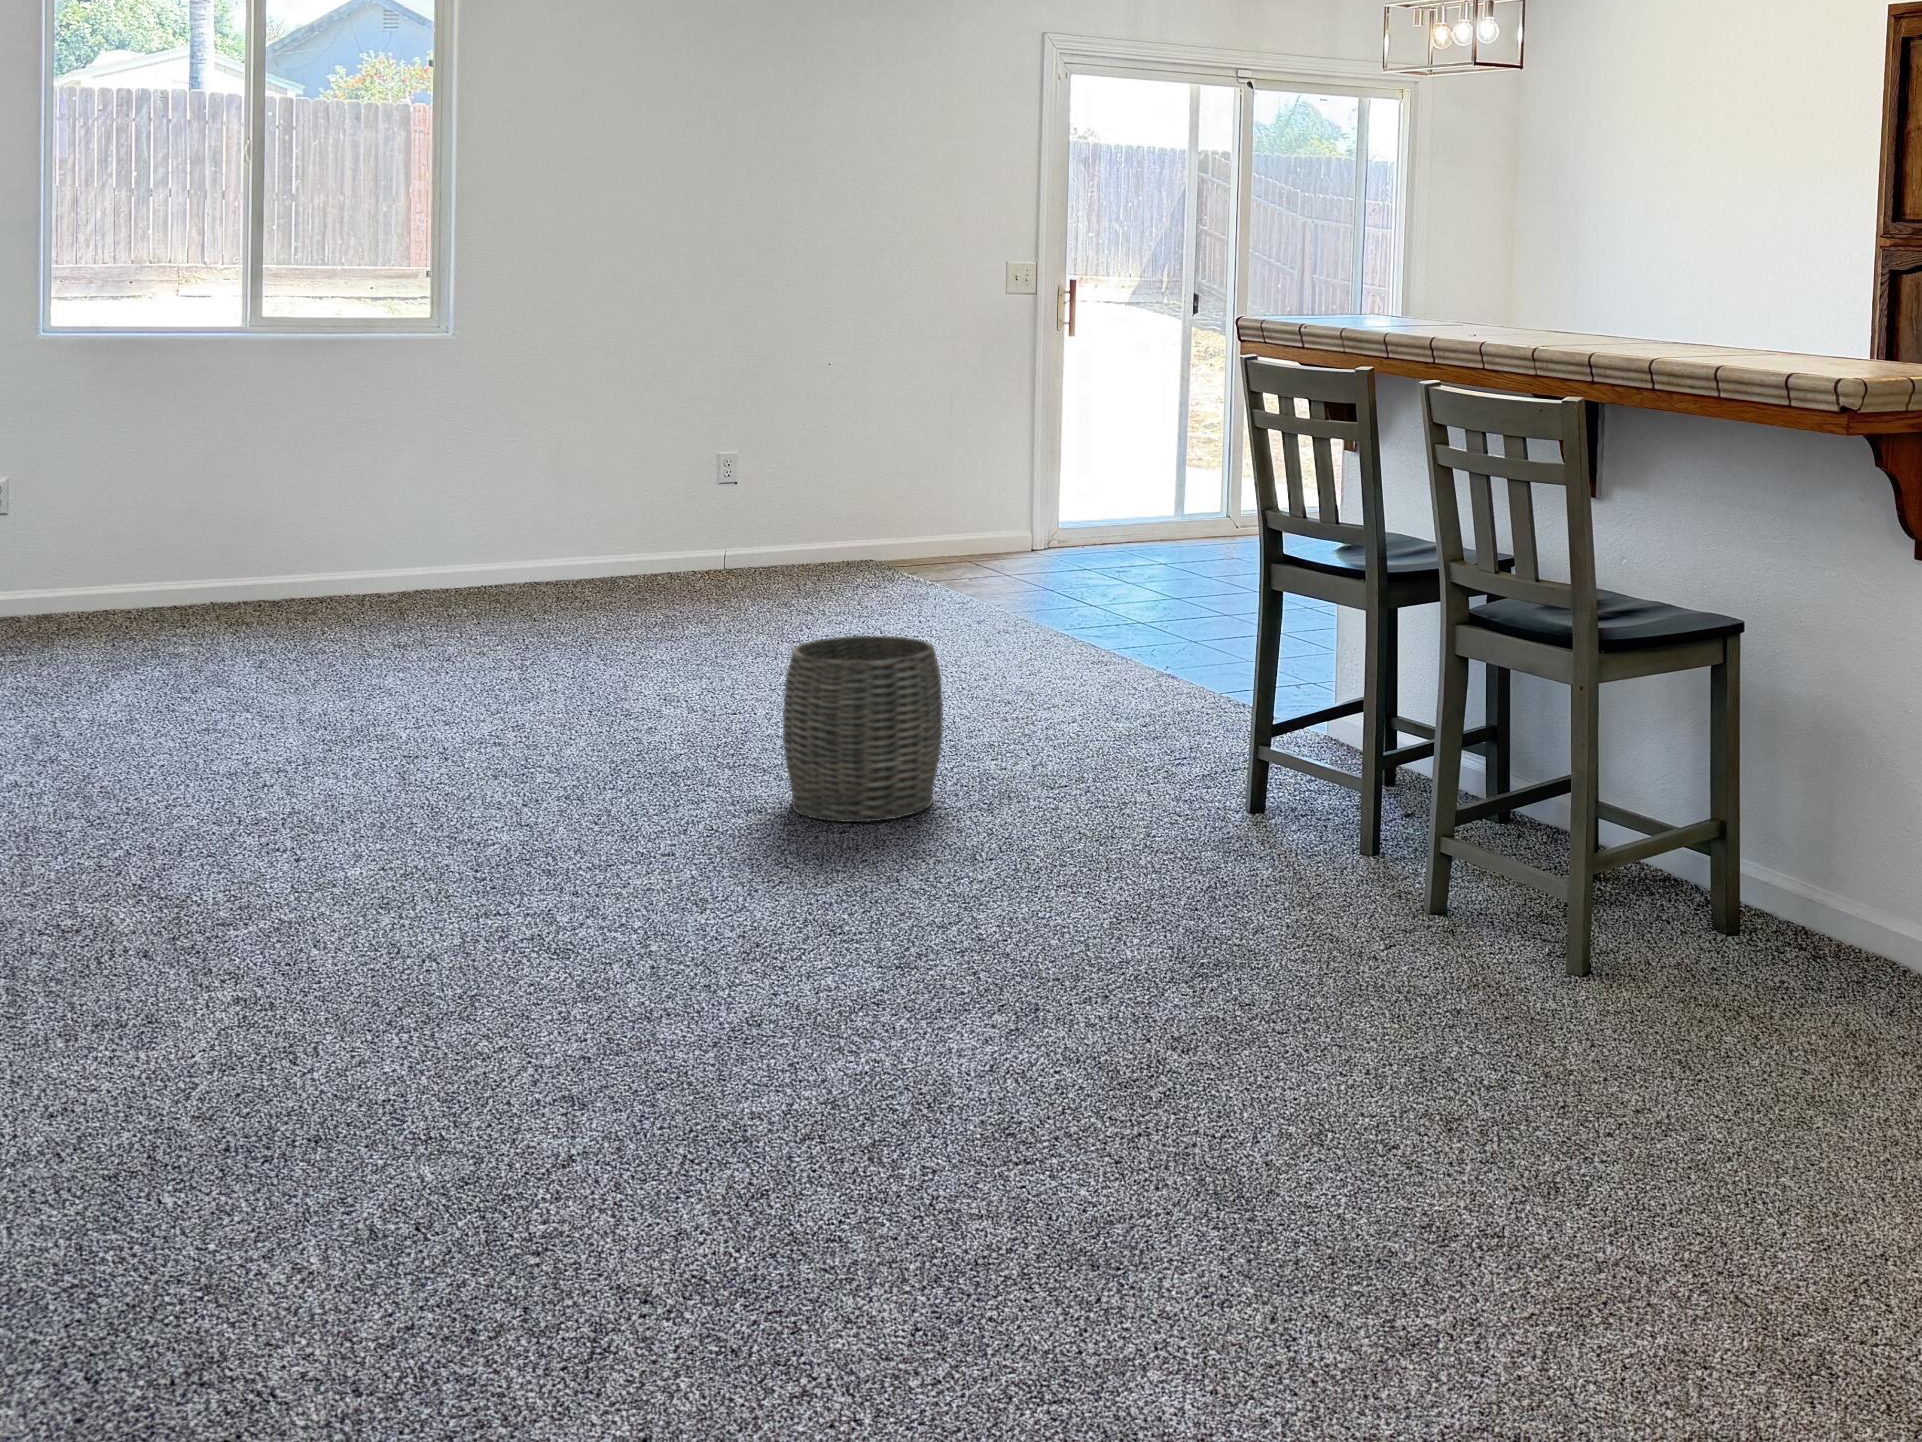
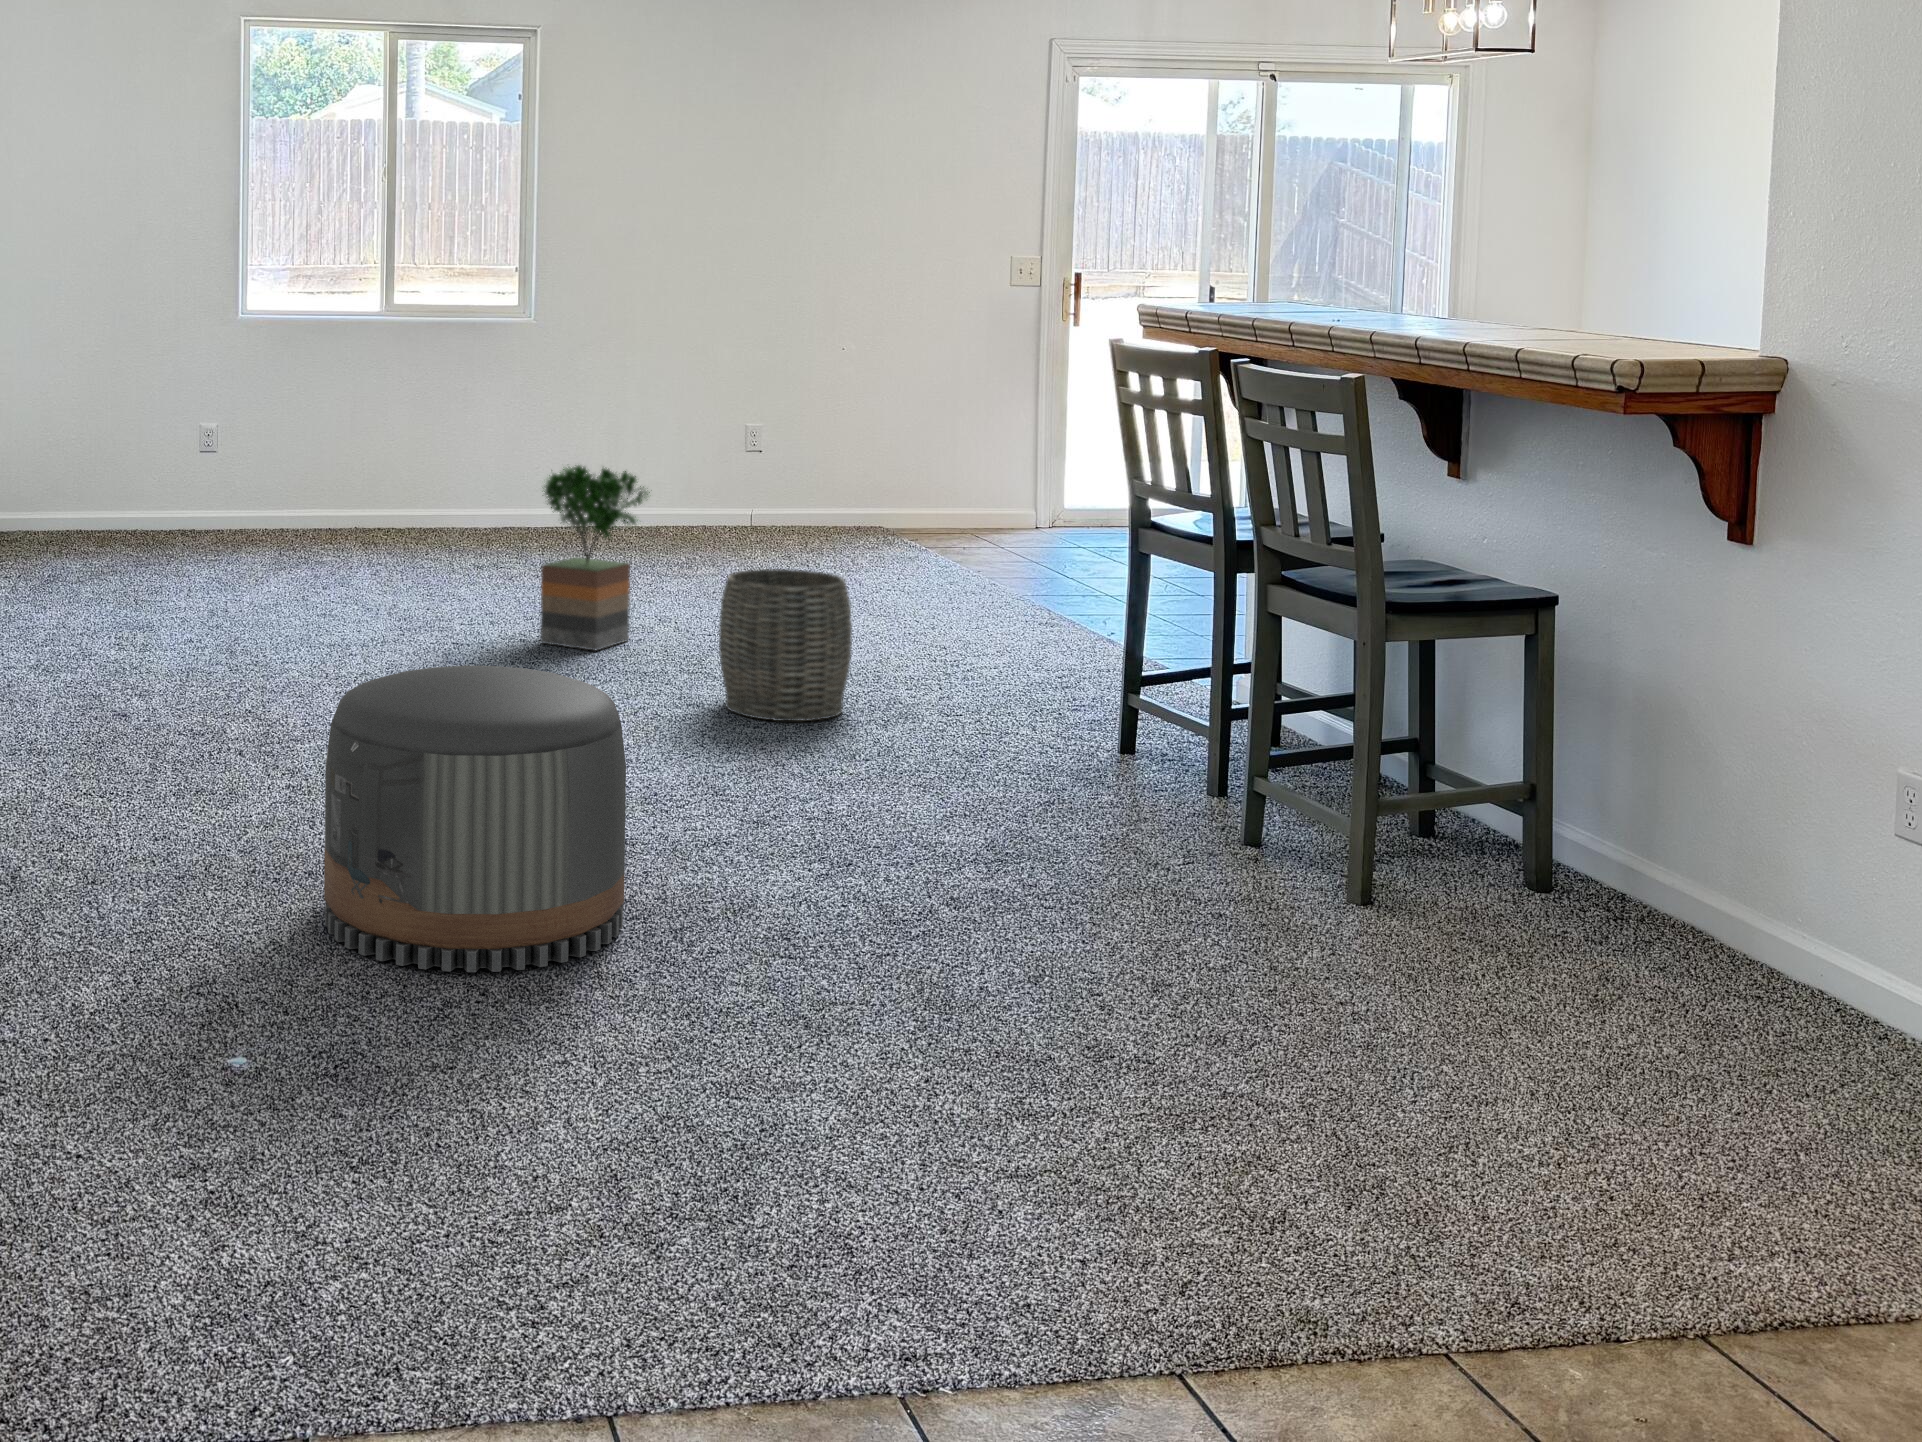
potted tree: none [518,519,668,750] -> present [540,465,650,651]
pouf: none [368,826,796,1275] -> present [324,666,626,972]

